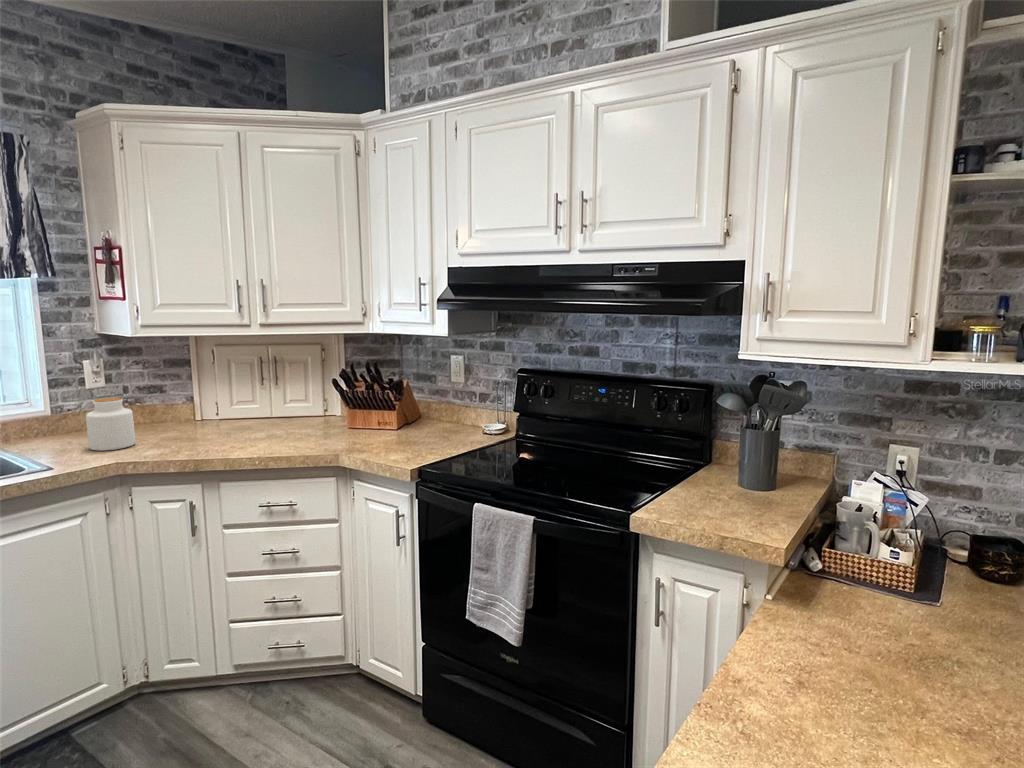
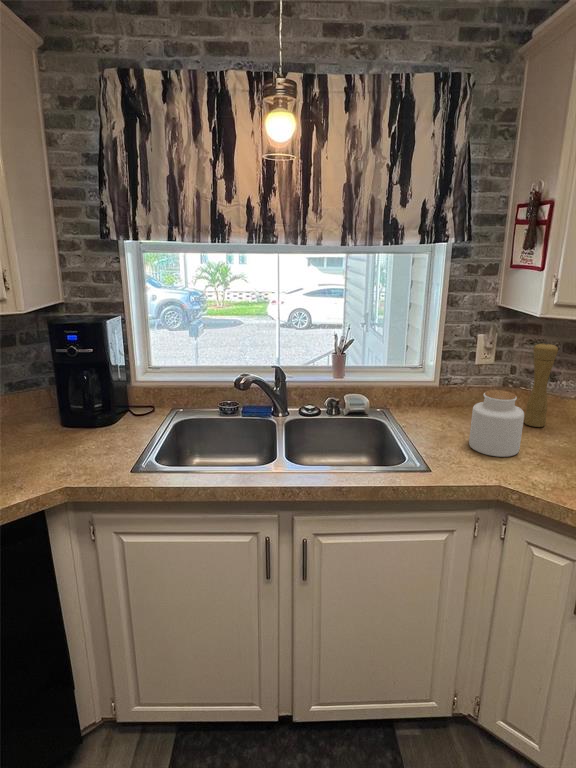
pepper mill: none [135,359,161,430] -> present [524,343,558,427]

